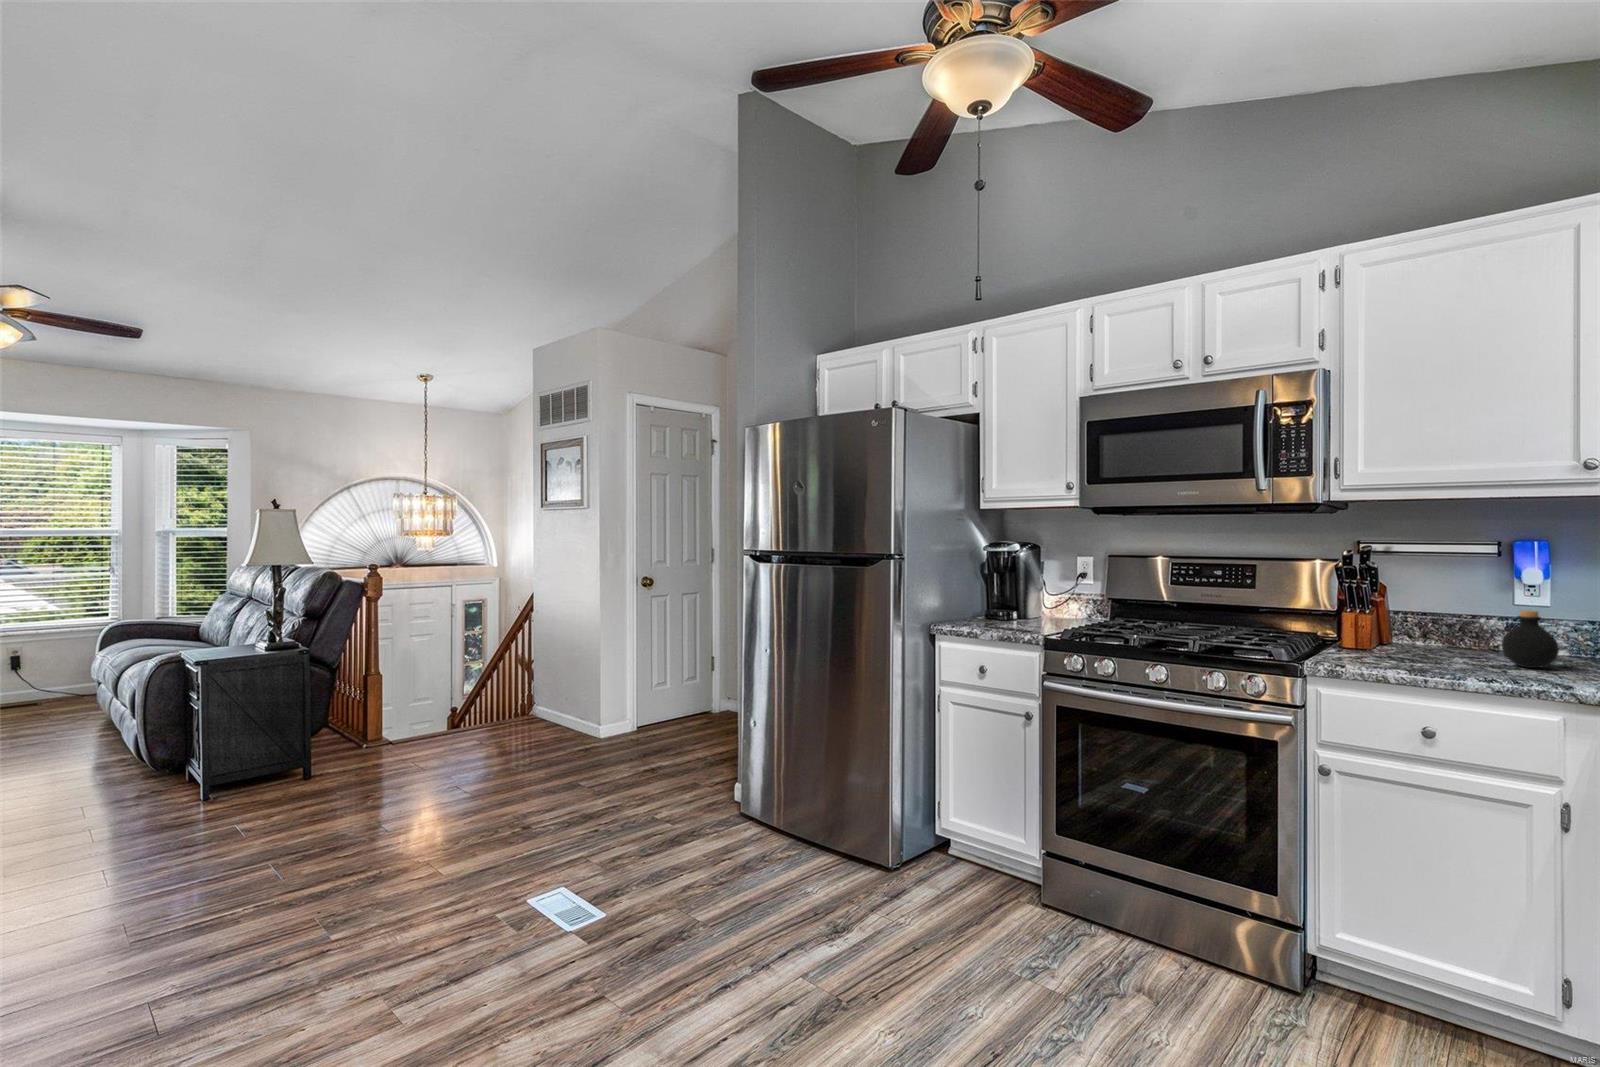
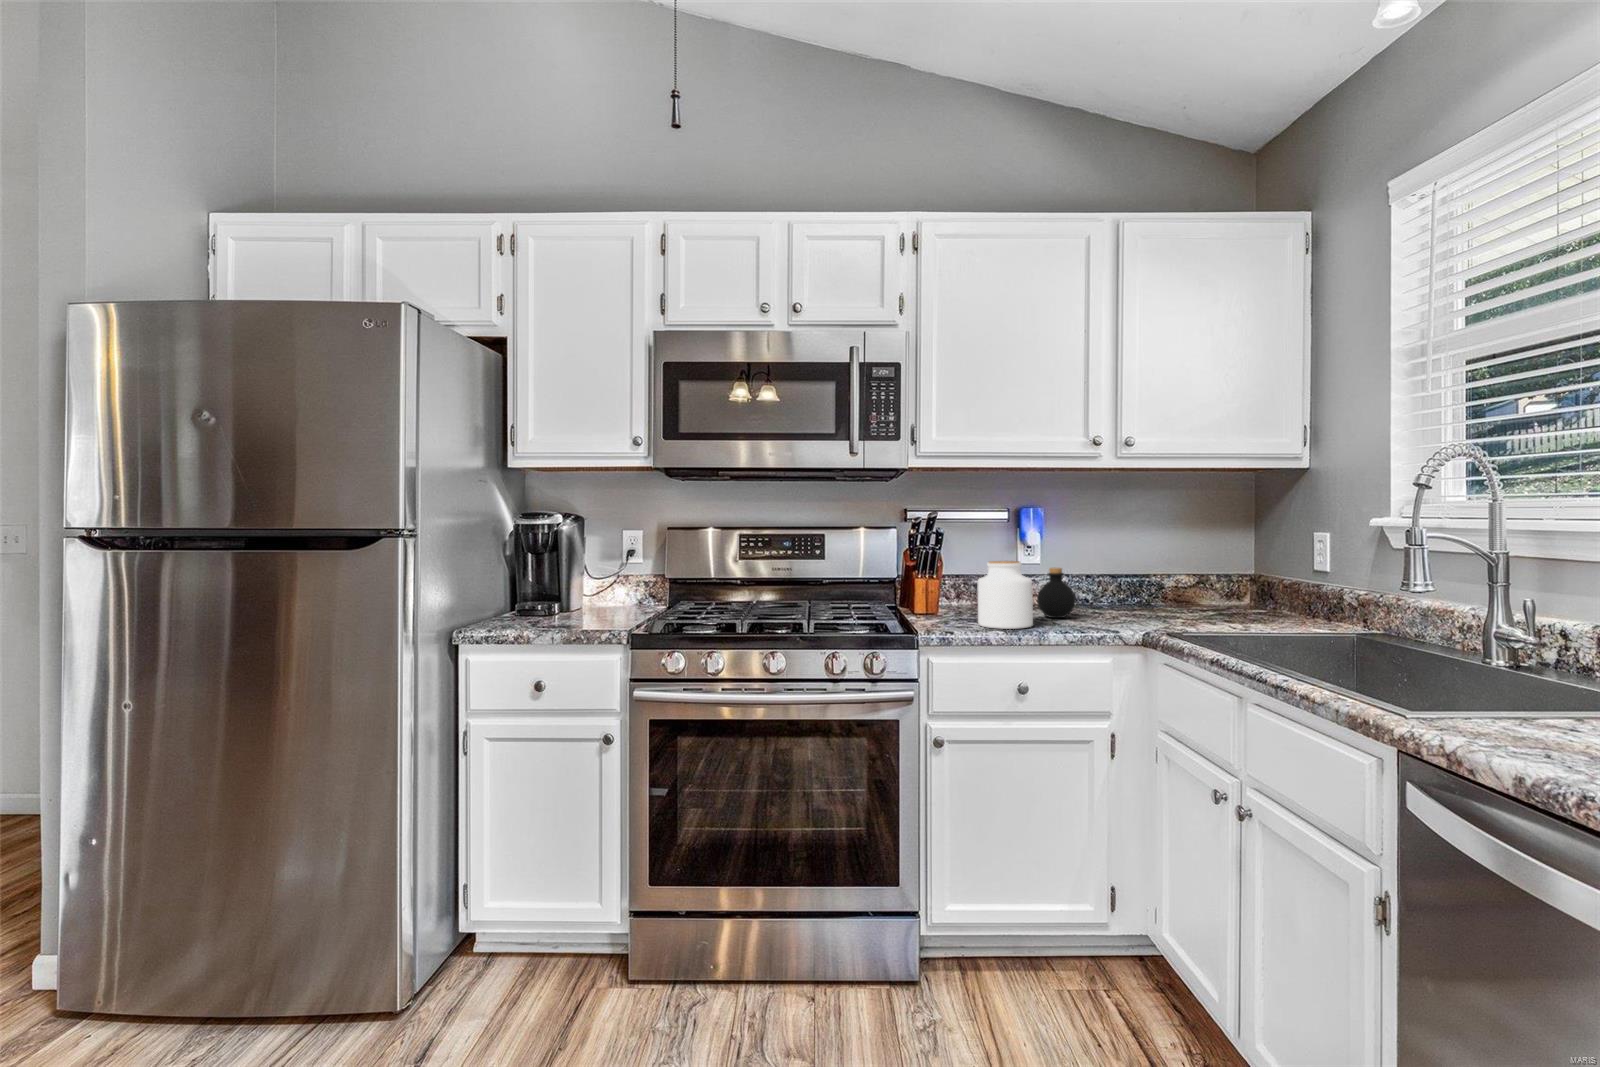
jar: none [1393,599,1466,671] -> present [978,561,1033,629]

